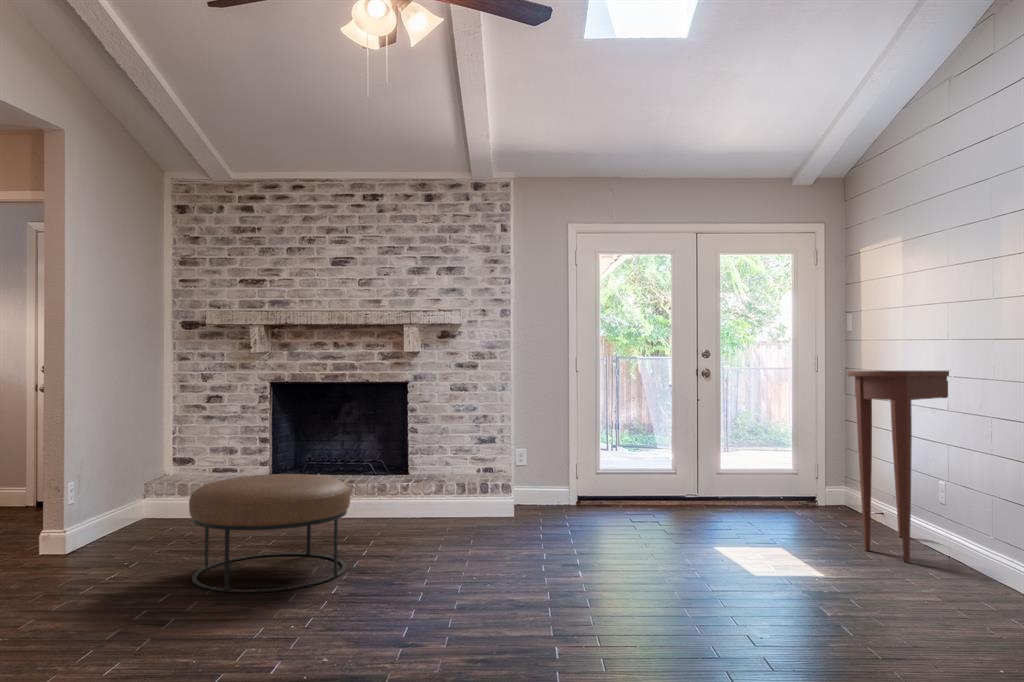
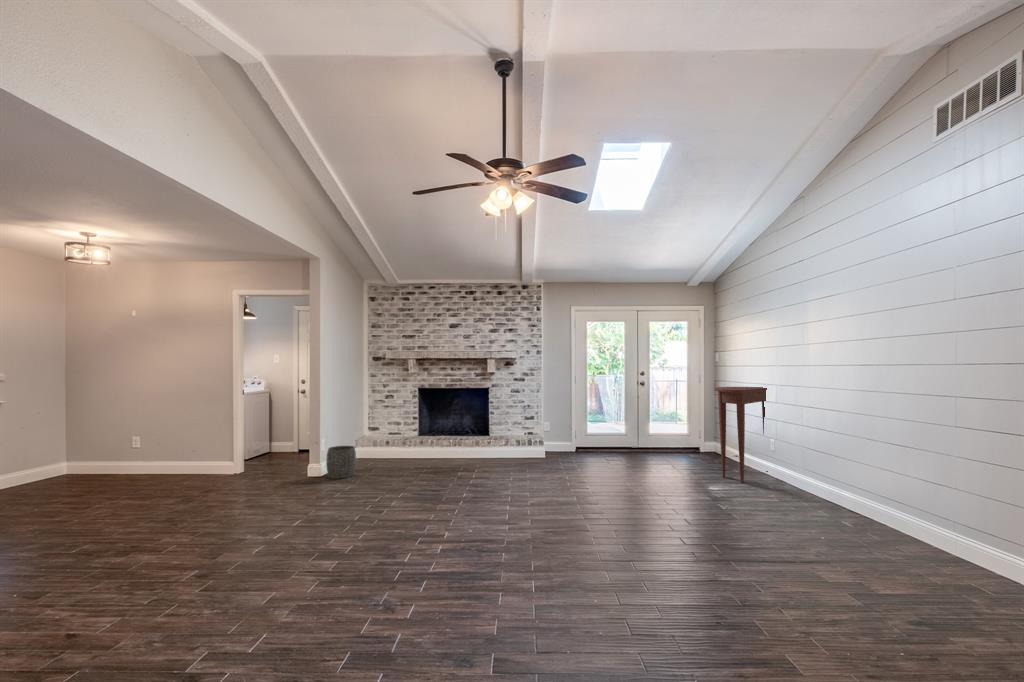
ottoman: present [189,474,350,593] -> none [400,439,474,496]
woven basket: none [52,491,117,558] -> present [326,446,356,479]

